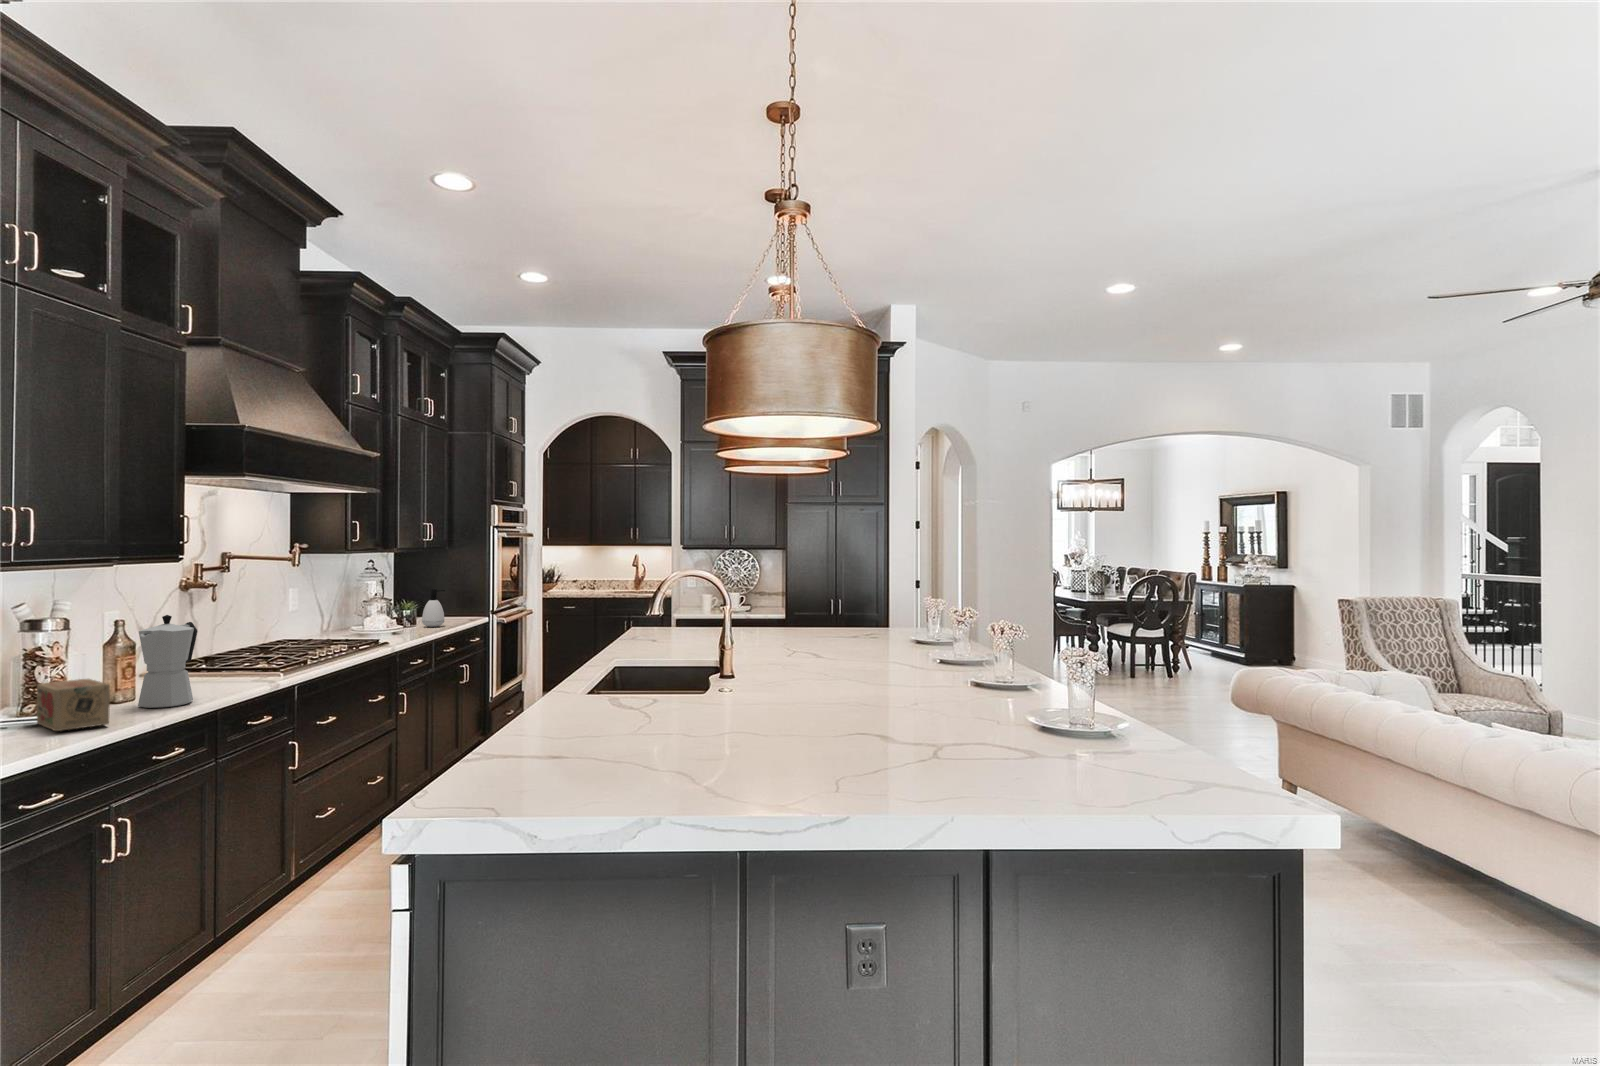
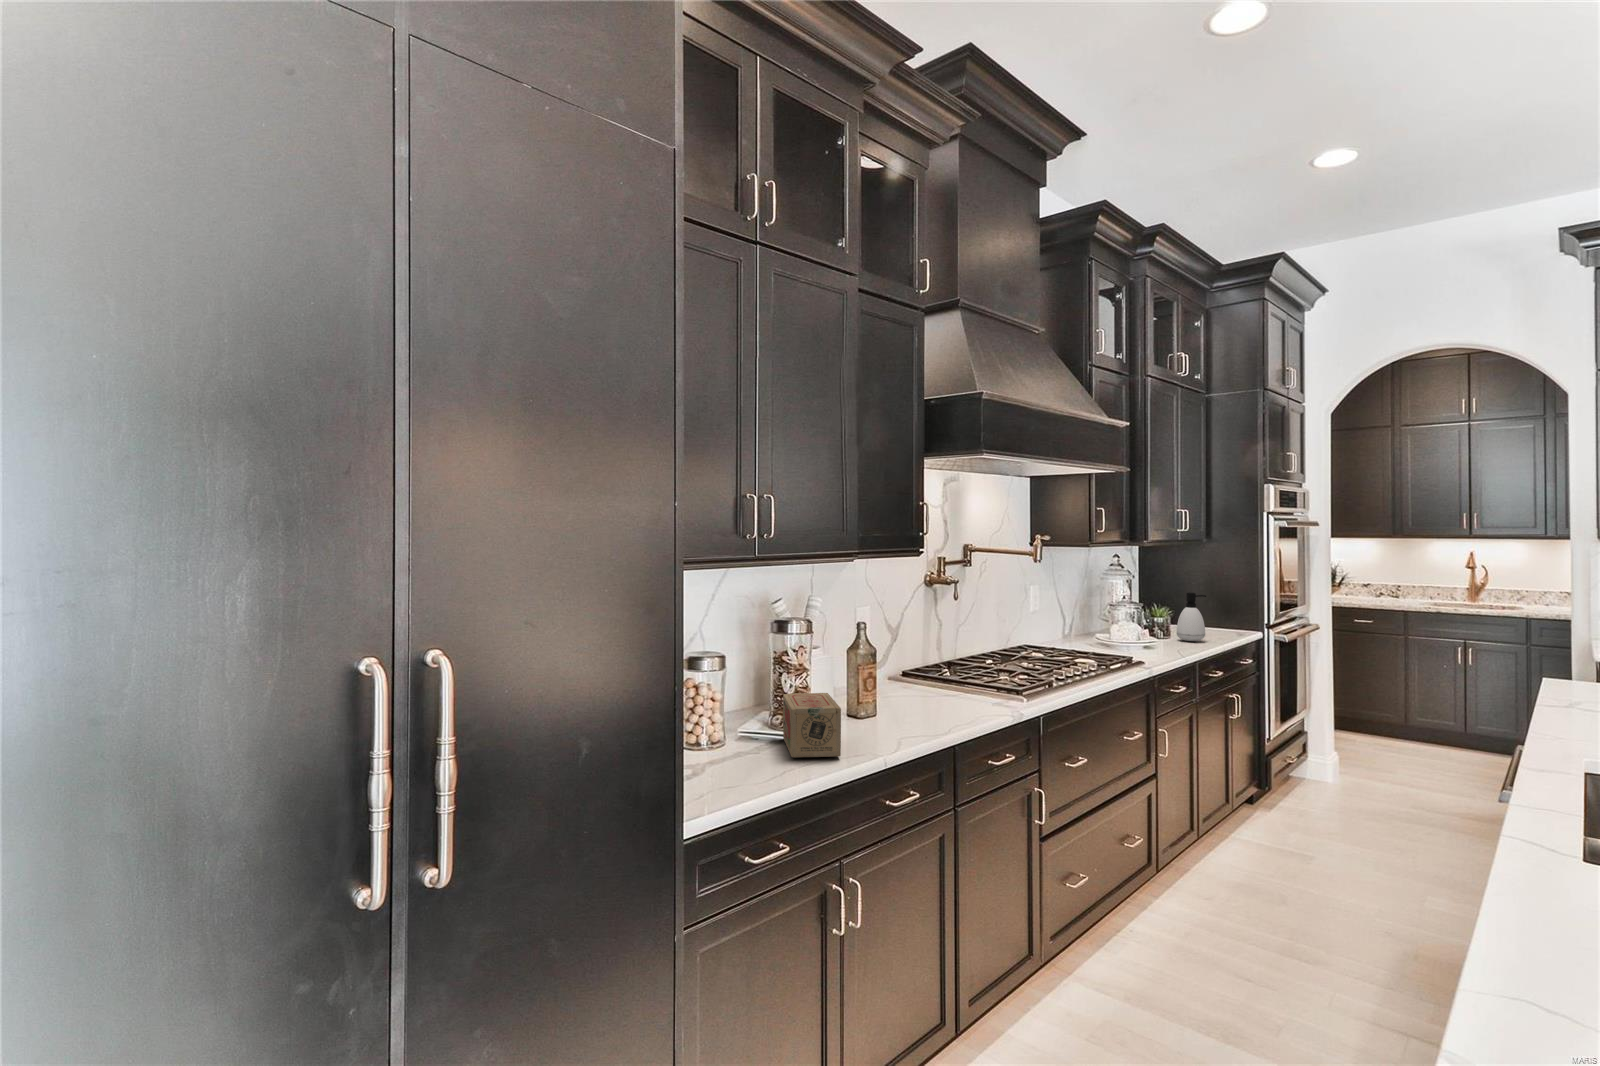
moka pot: present [138,615,198,708] -> none [874,623,933,735]

